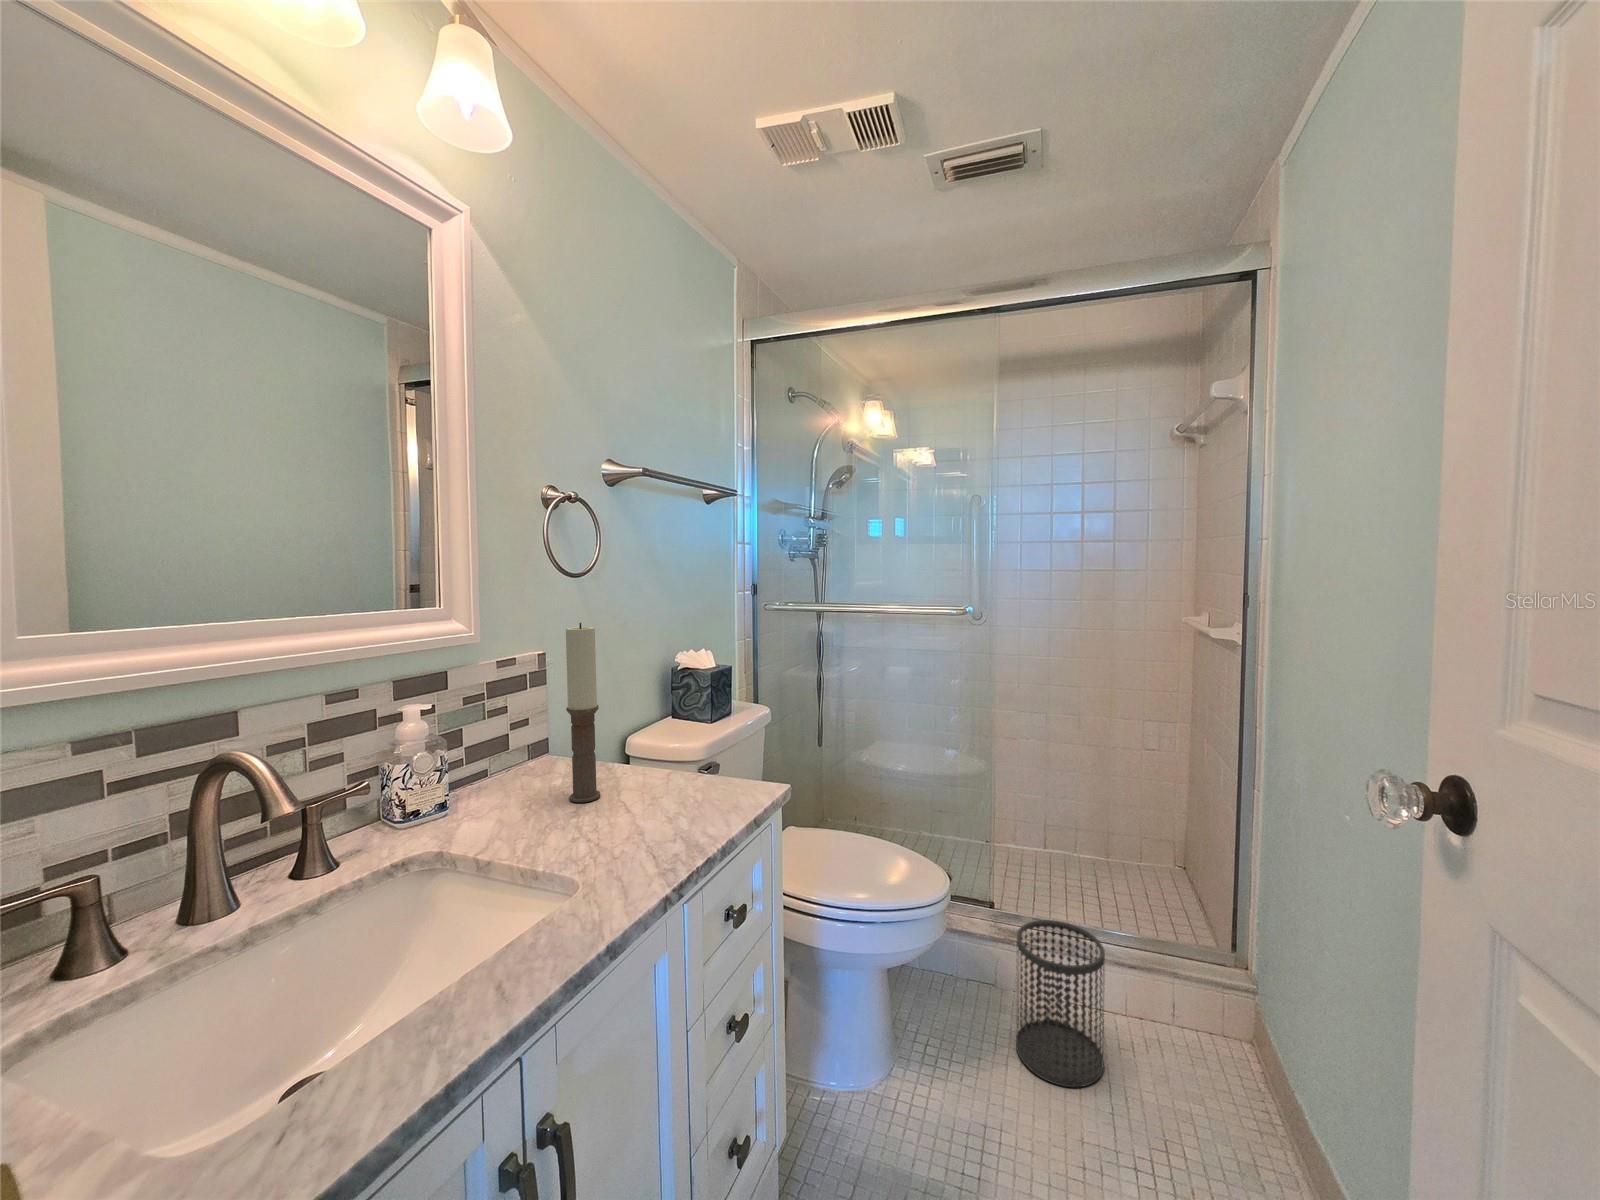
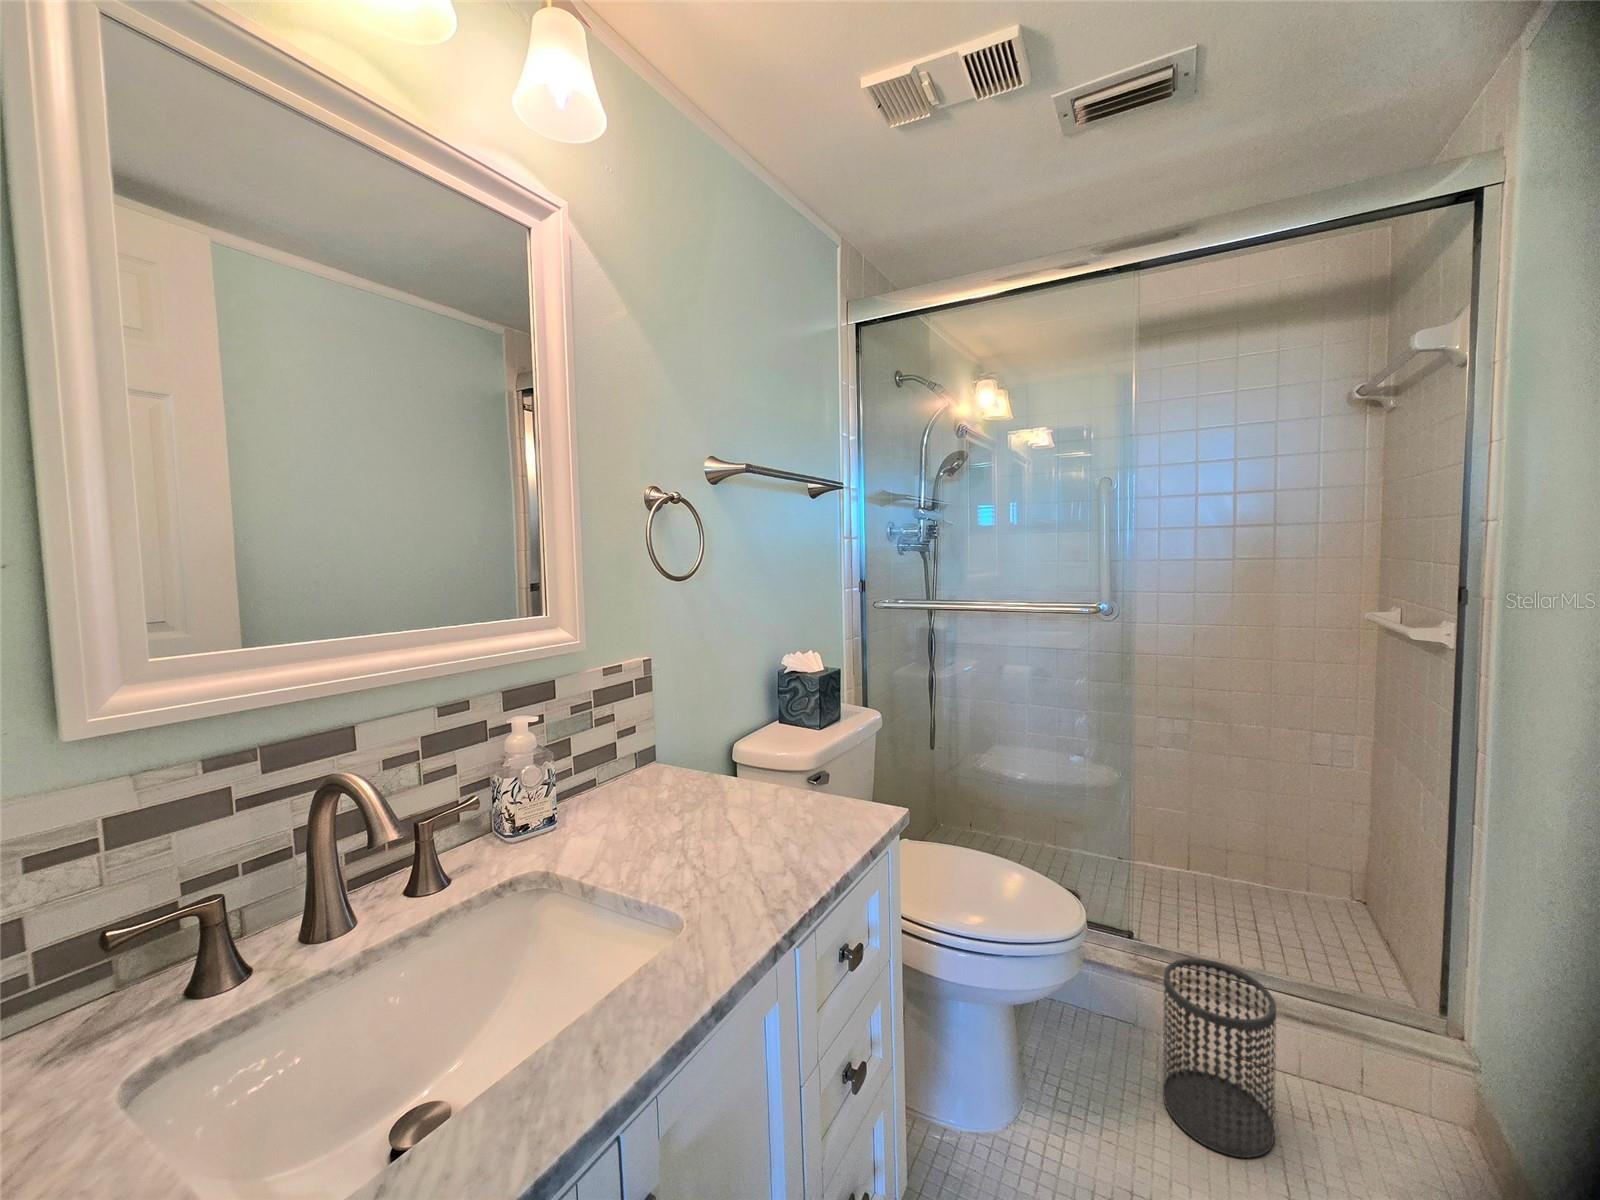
candle: present [566,623,600,802] -> none [669,631,707,819]

